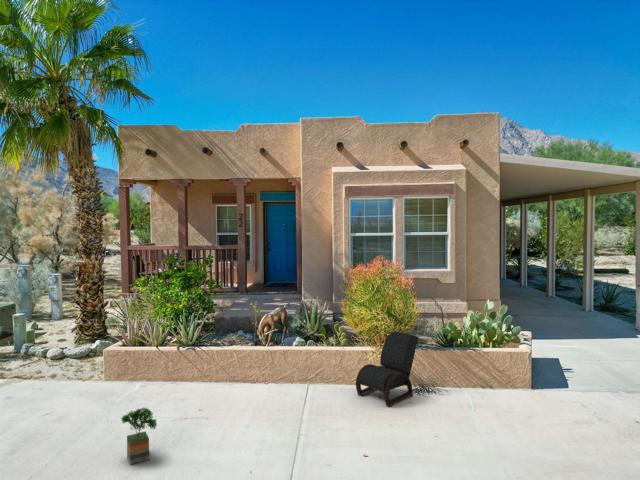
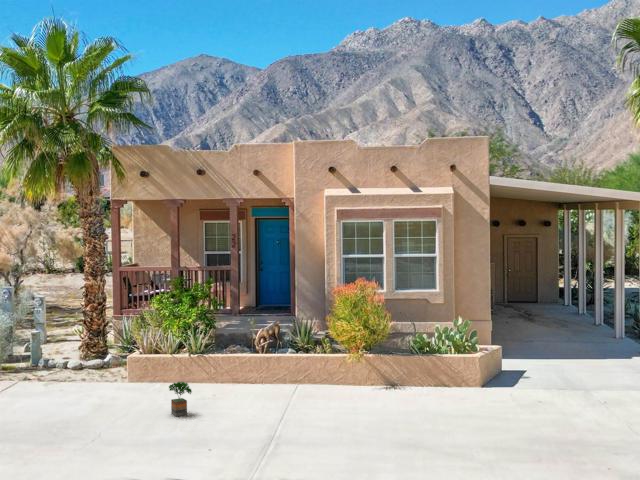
lounge chair: present [356,331,418,407] -> none [336,339,387,395]

